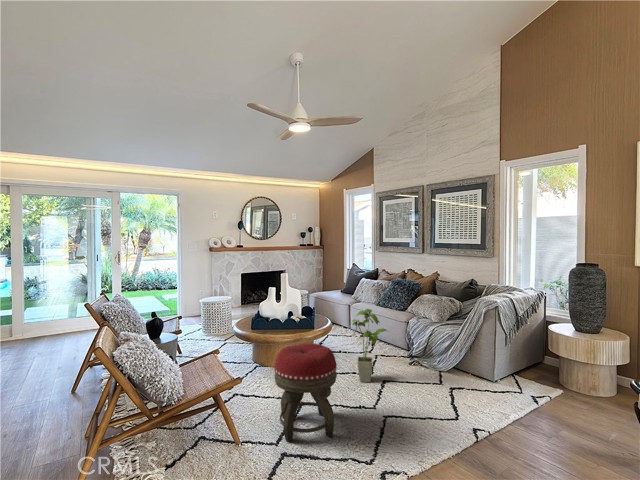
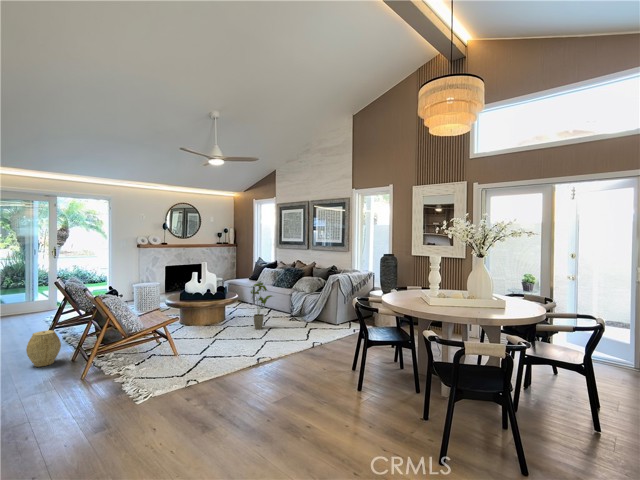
footstool: present [274,343,337,442] -> none [199,301,237,353]
woven basket: none [18,385,72,446] -> present [26,330,61,367]

